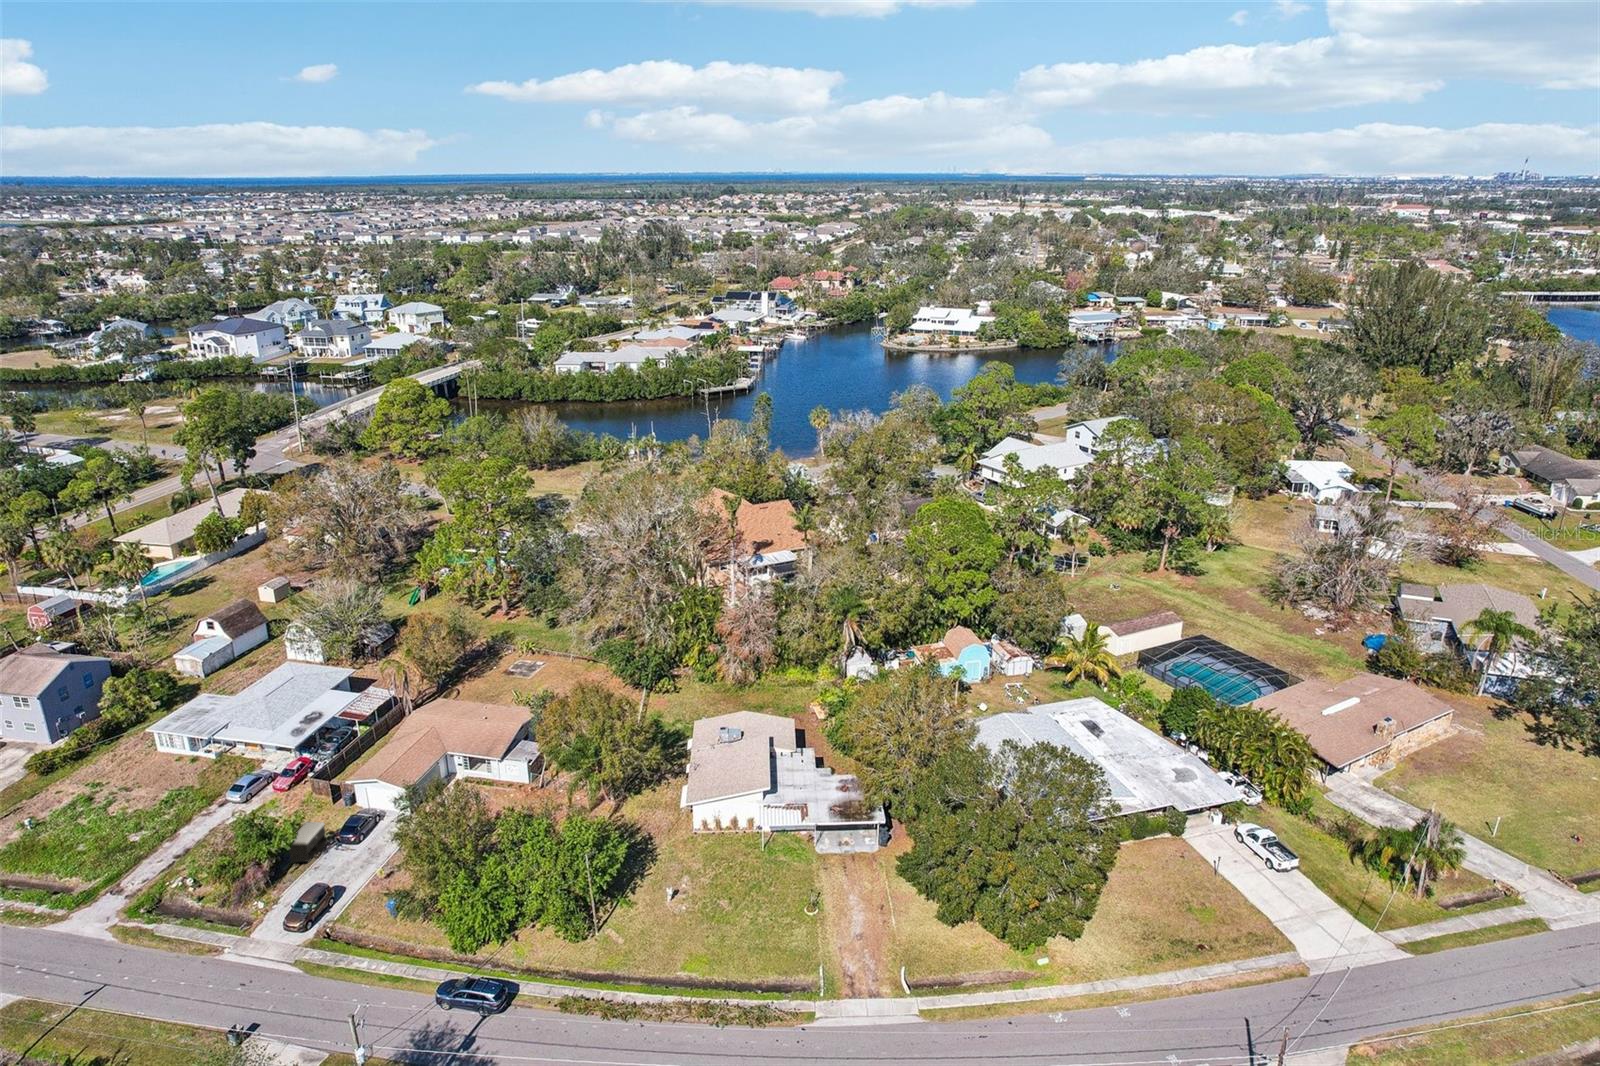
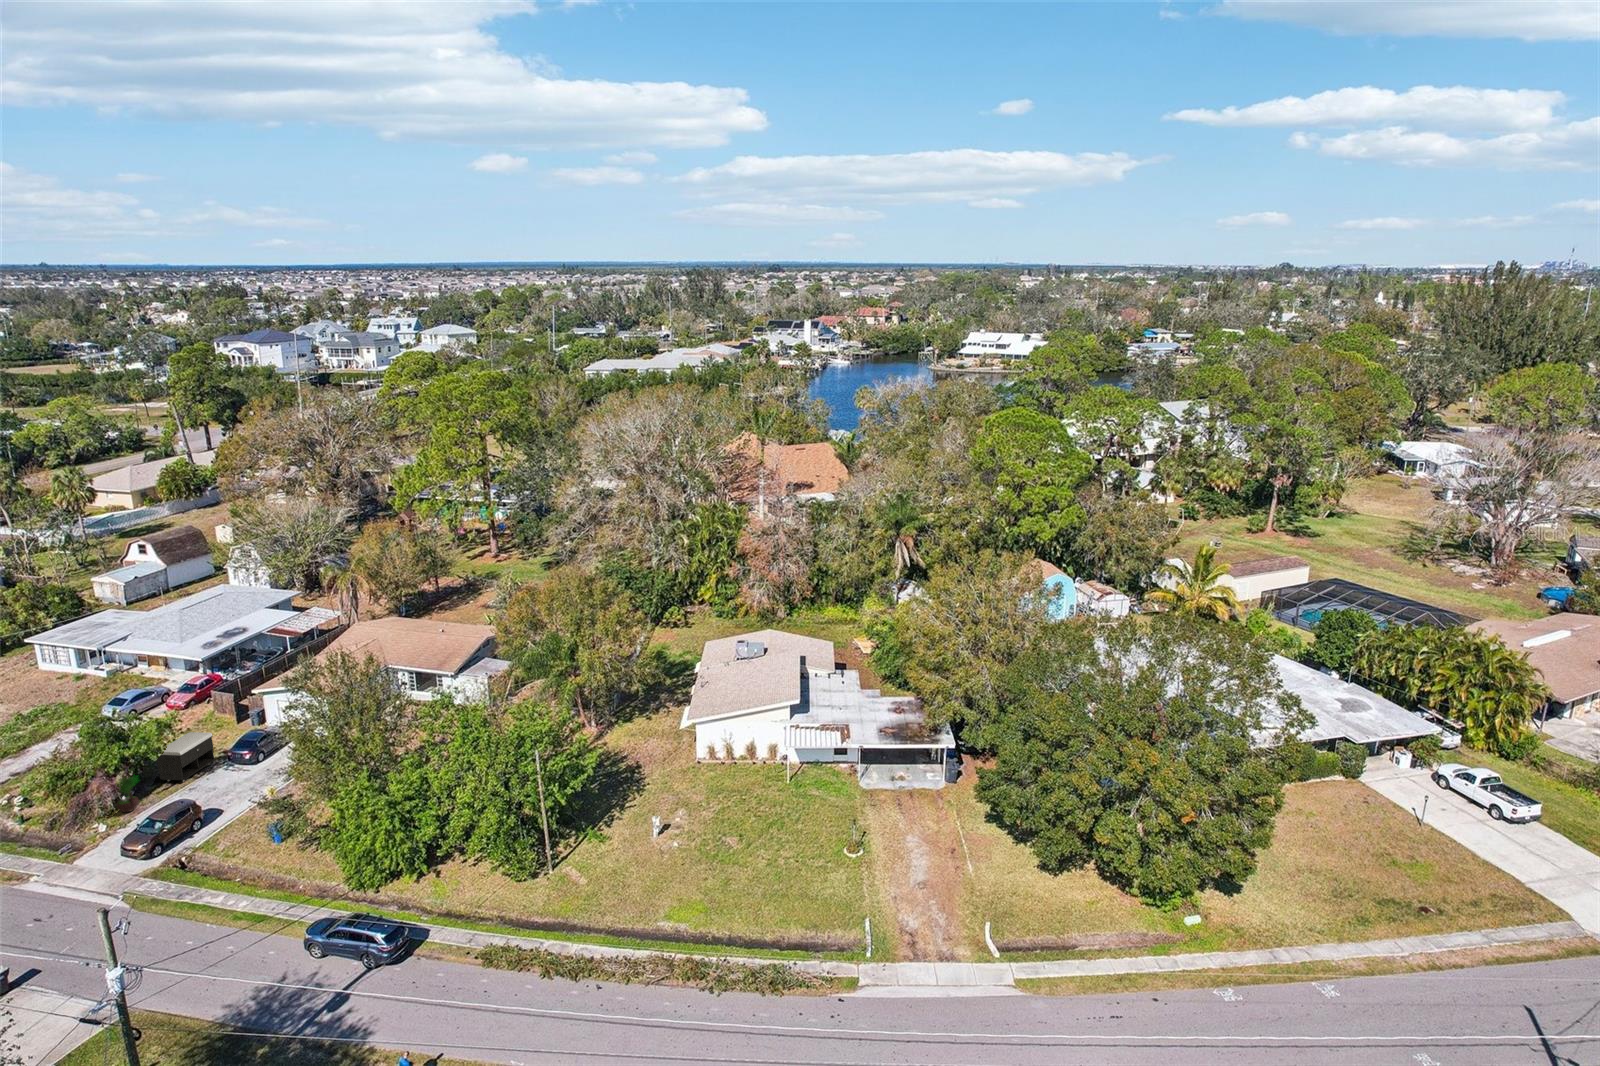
potted tree: none [266,864,284,892] -> present [117,777,139,812]

